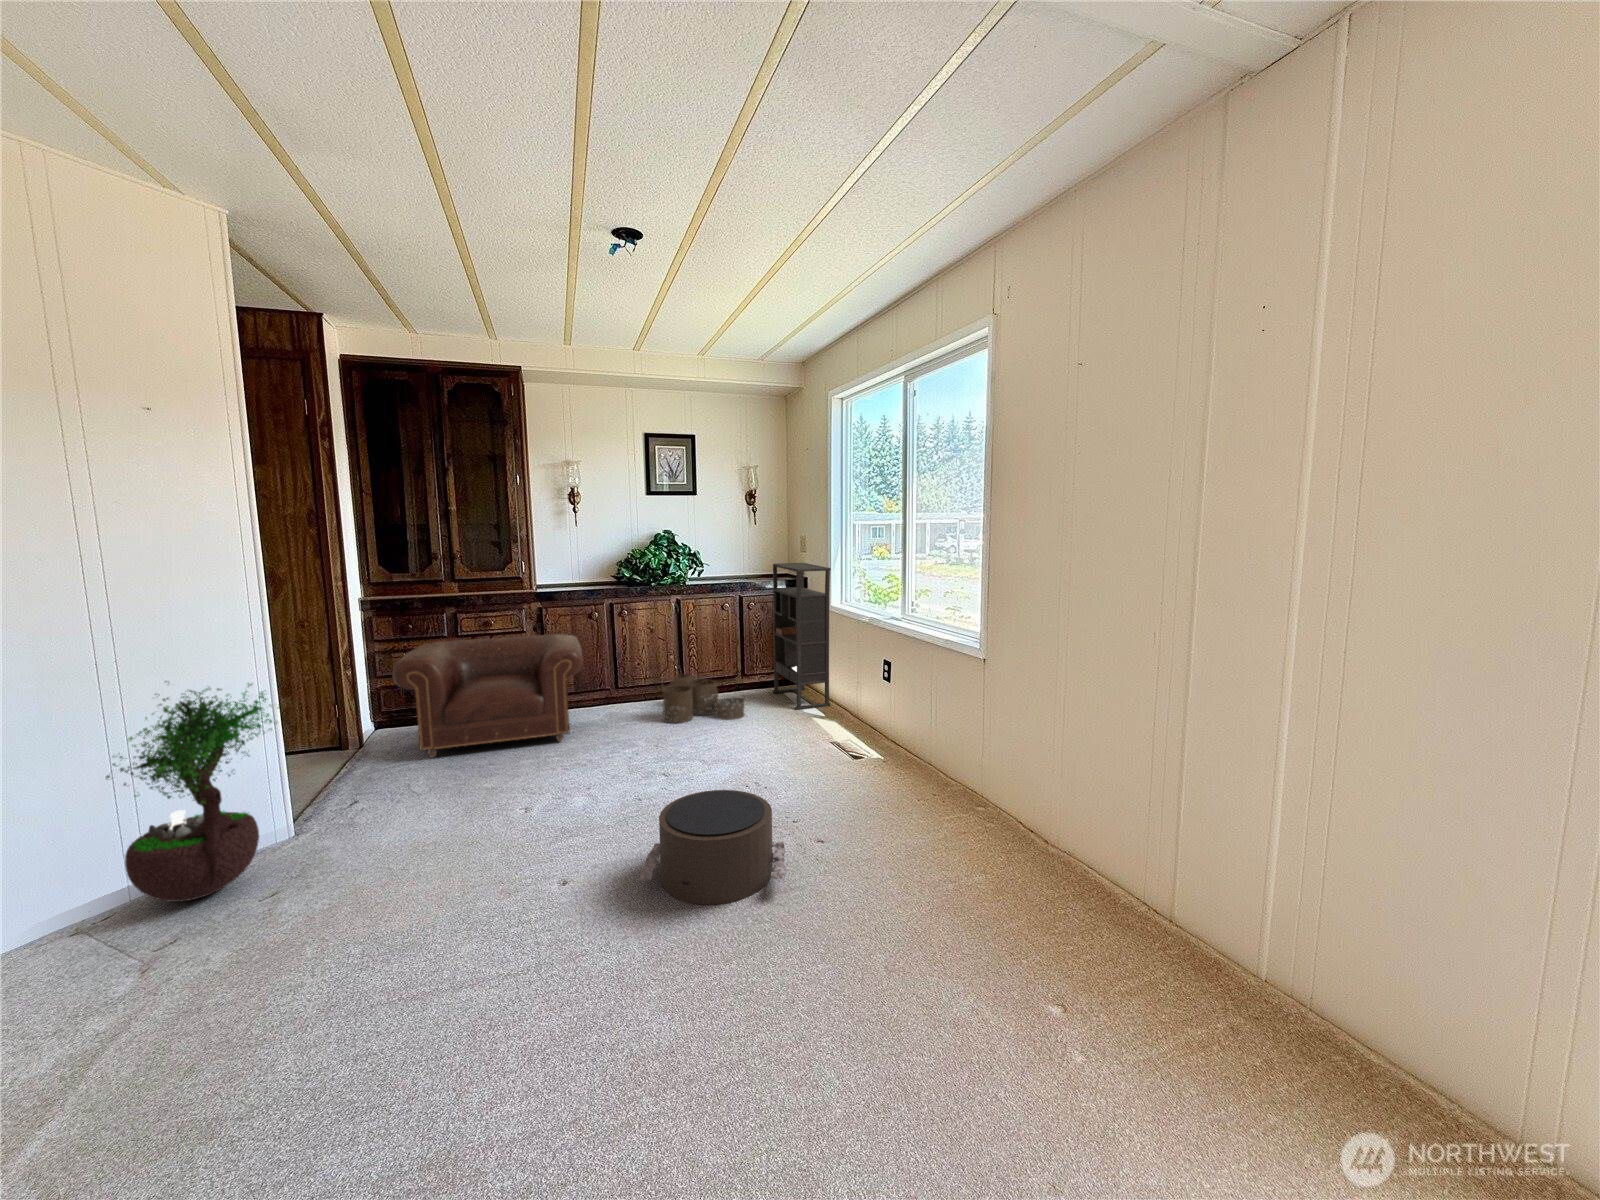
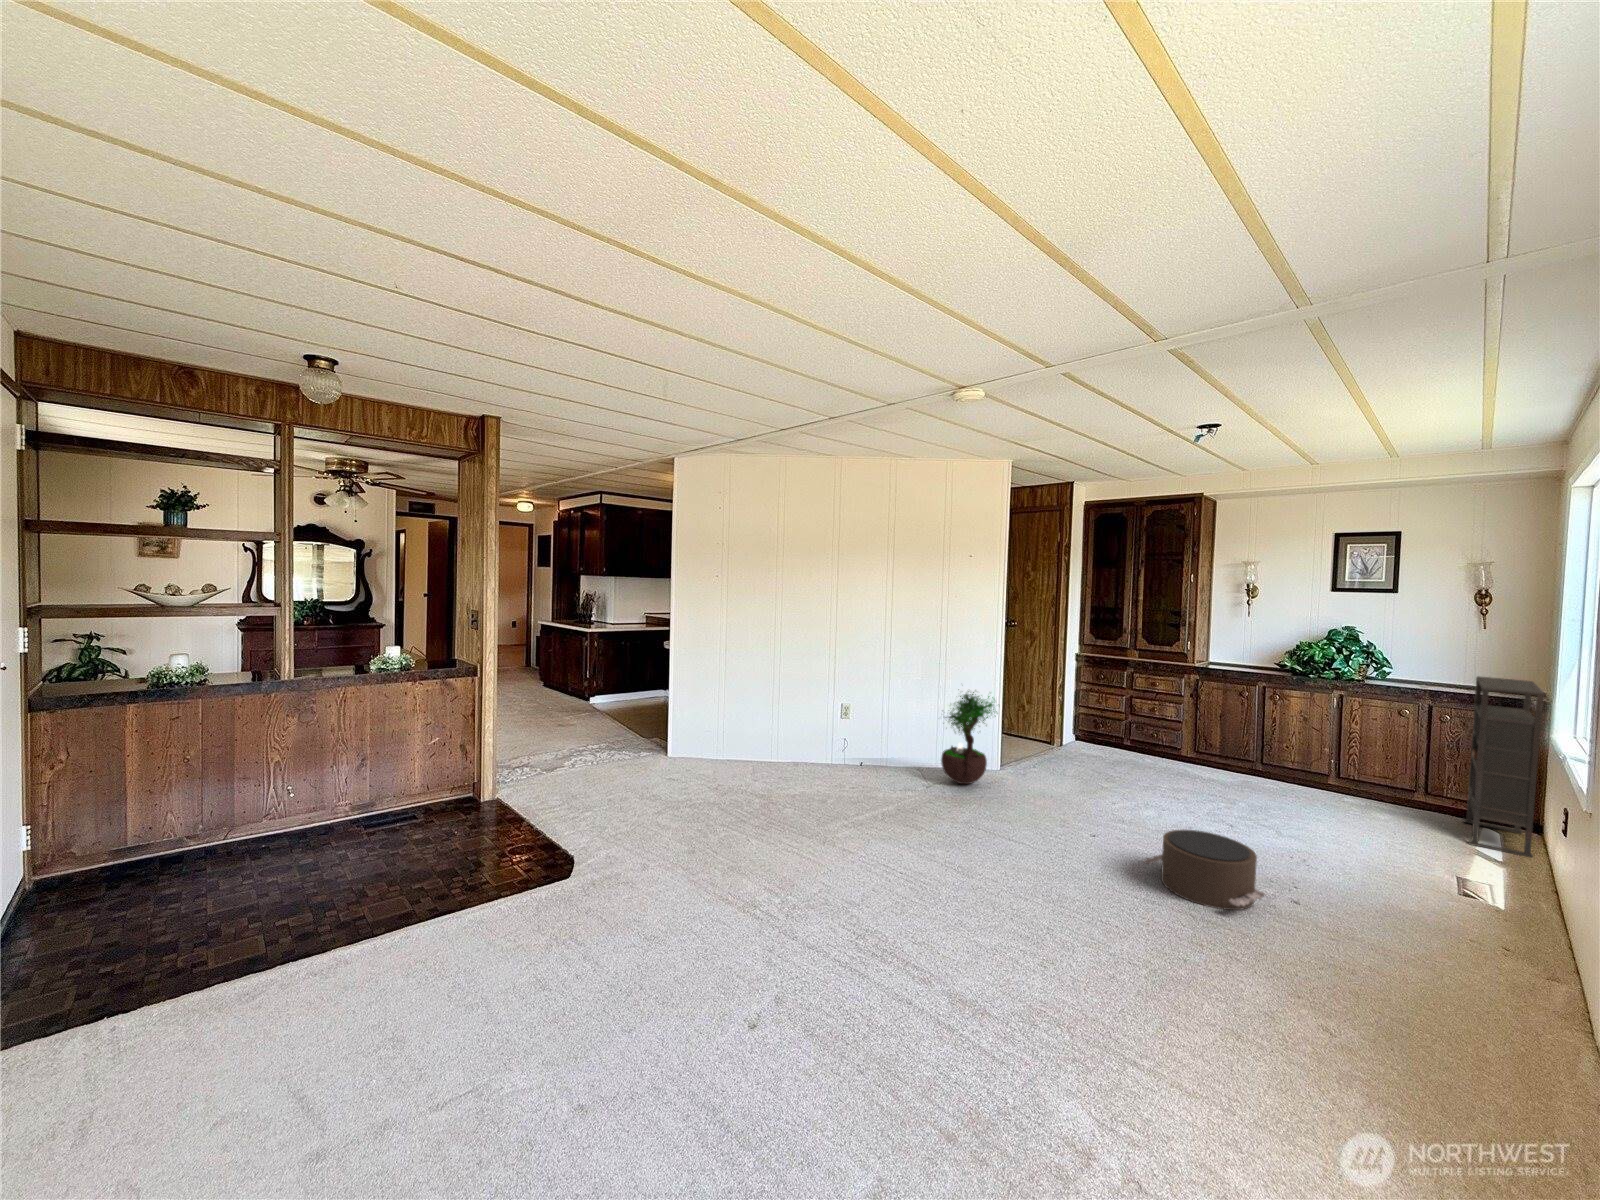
armchair: present [392,634,583,758] -> none [1075,691,1224,786]
woven basket: present [662,674,744,723] -> none [1289,764,1391,826]

